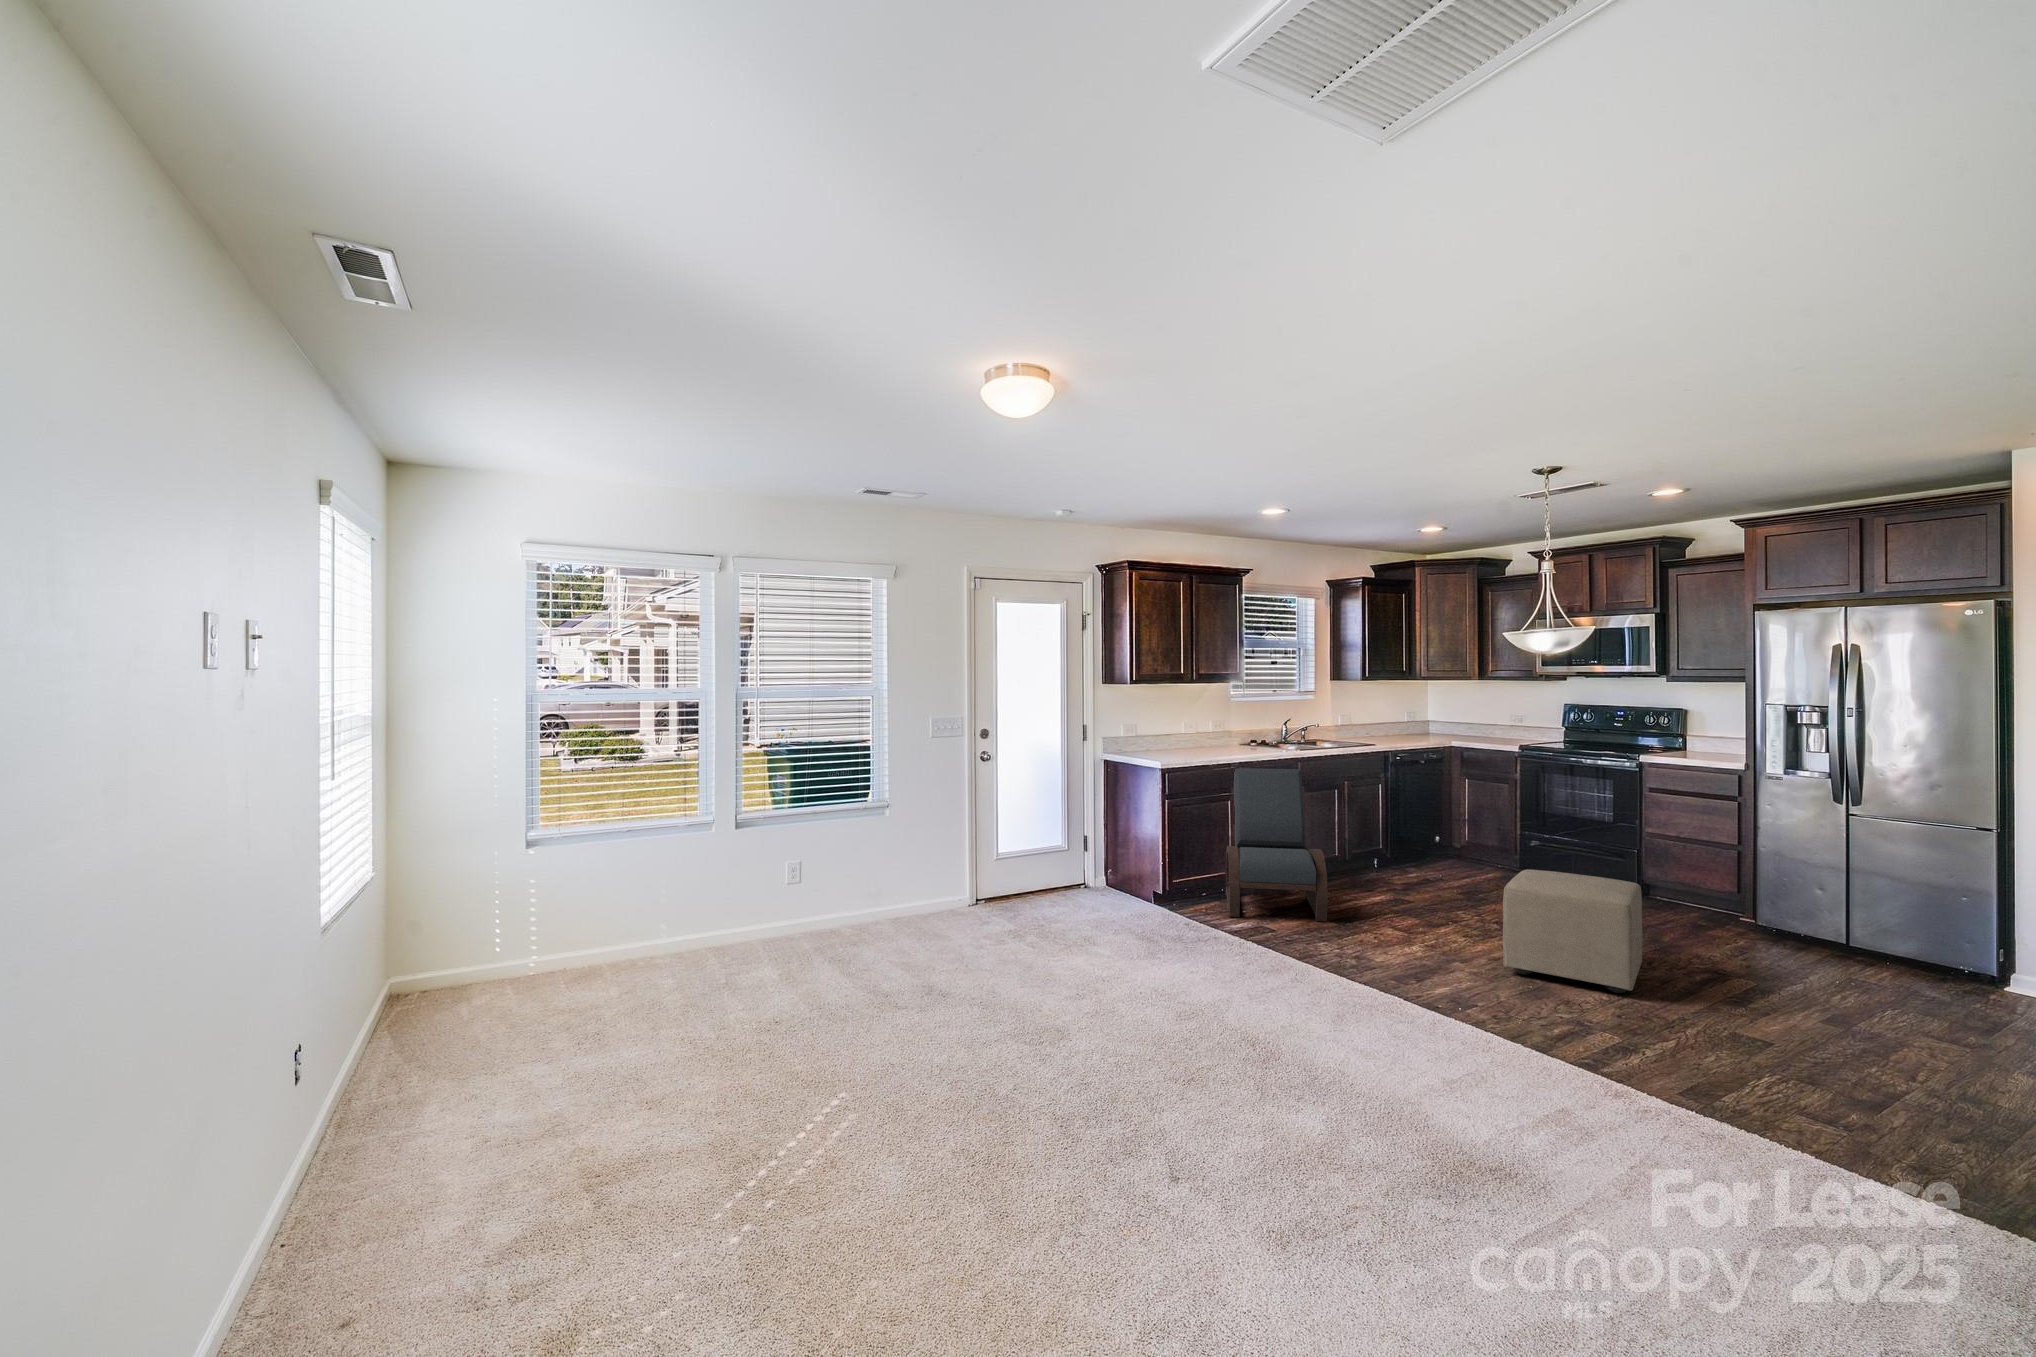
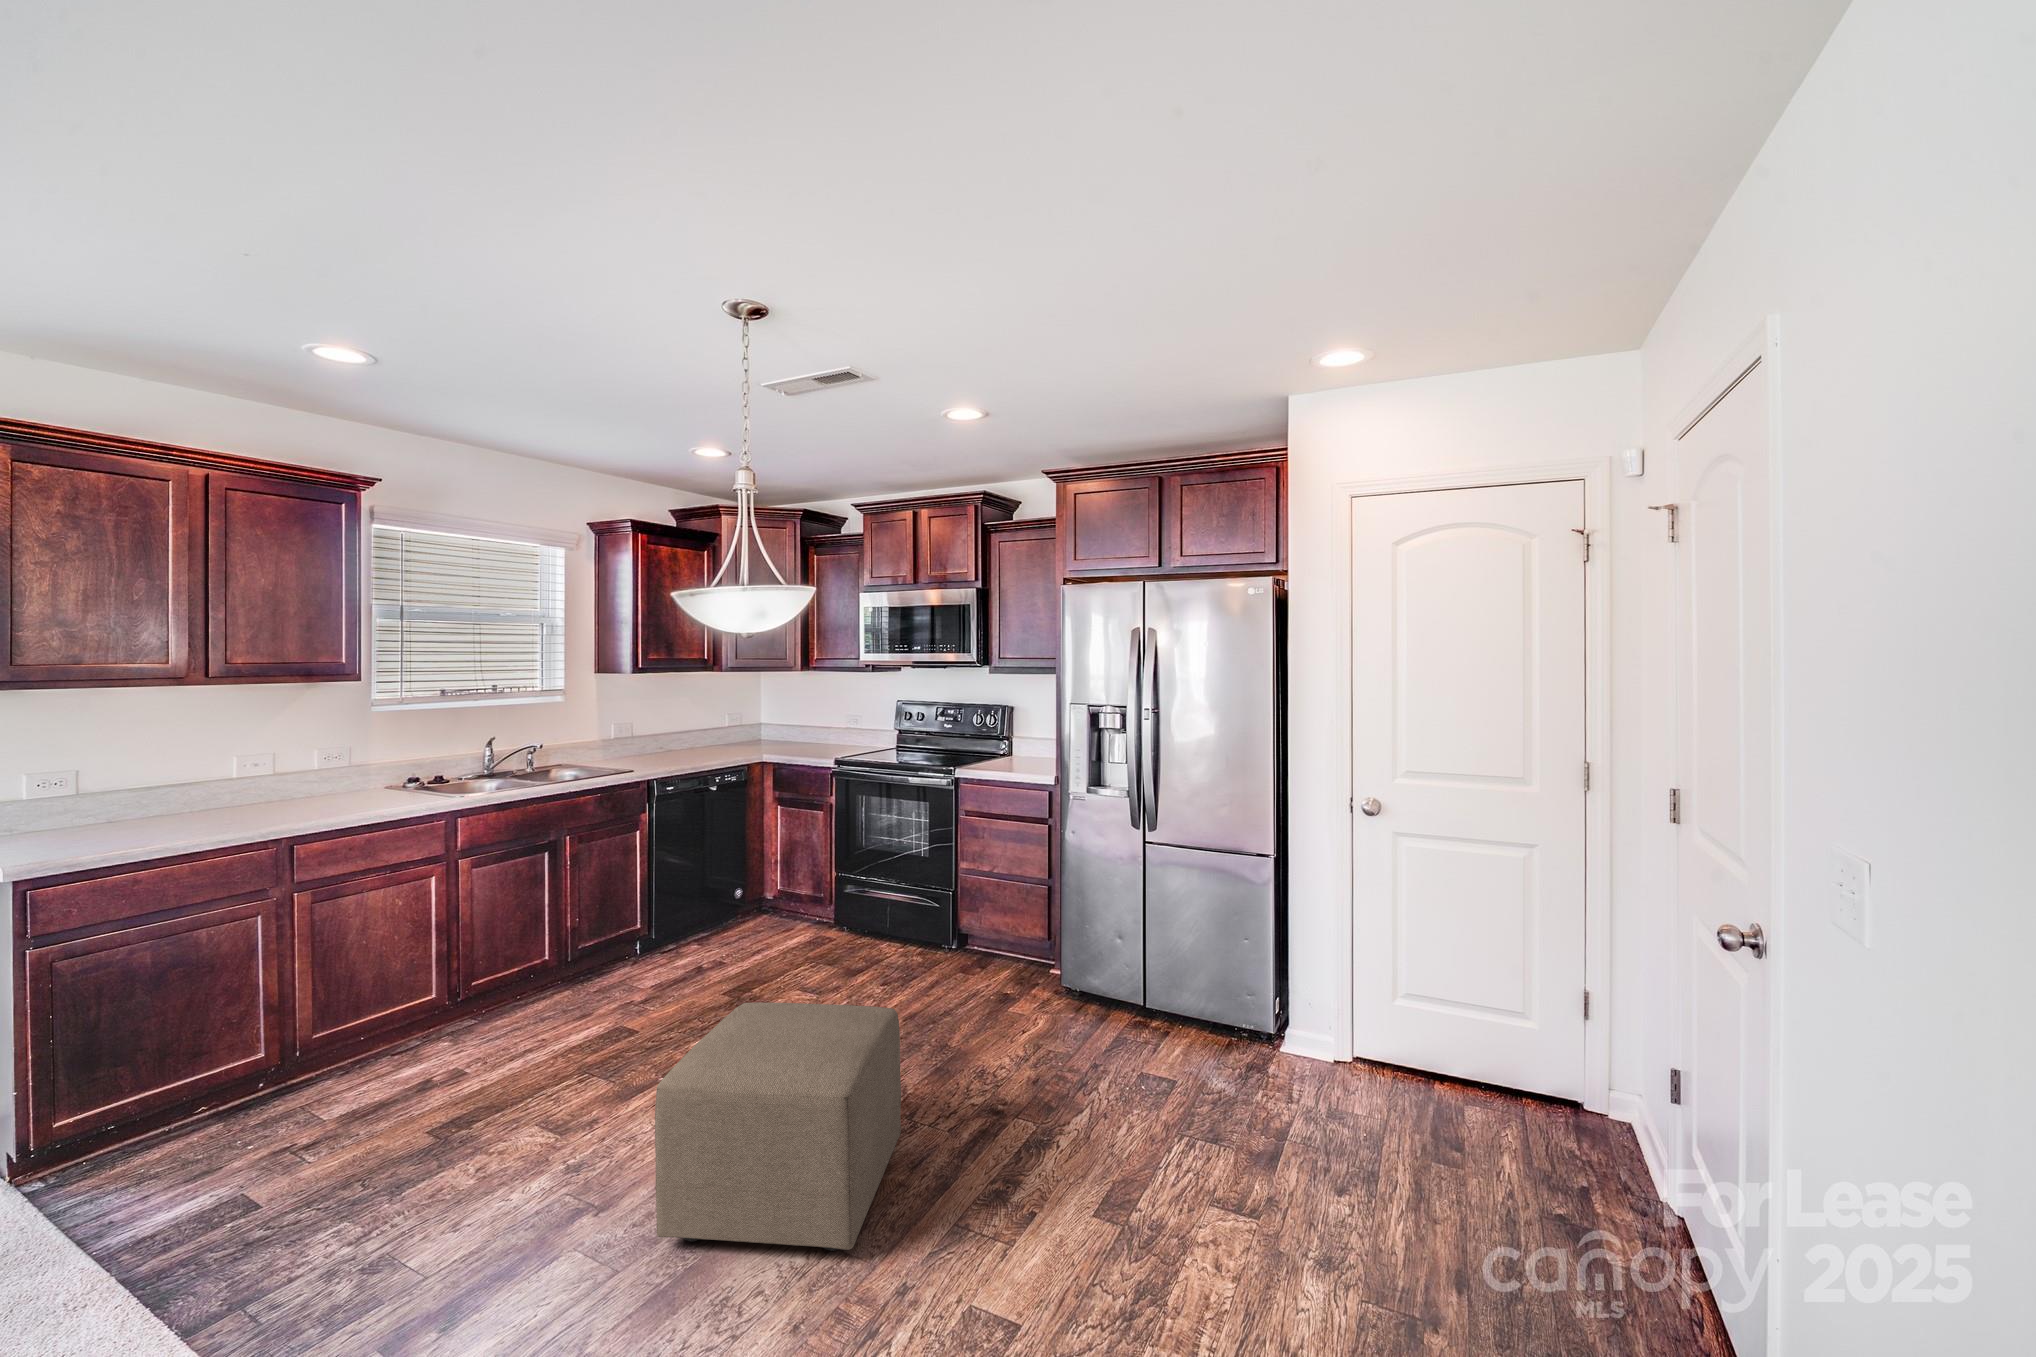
lounge chair: present [1225,768,1329,921] -> none [143,840,447,1202]

